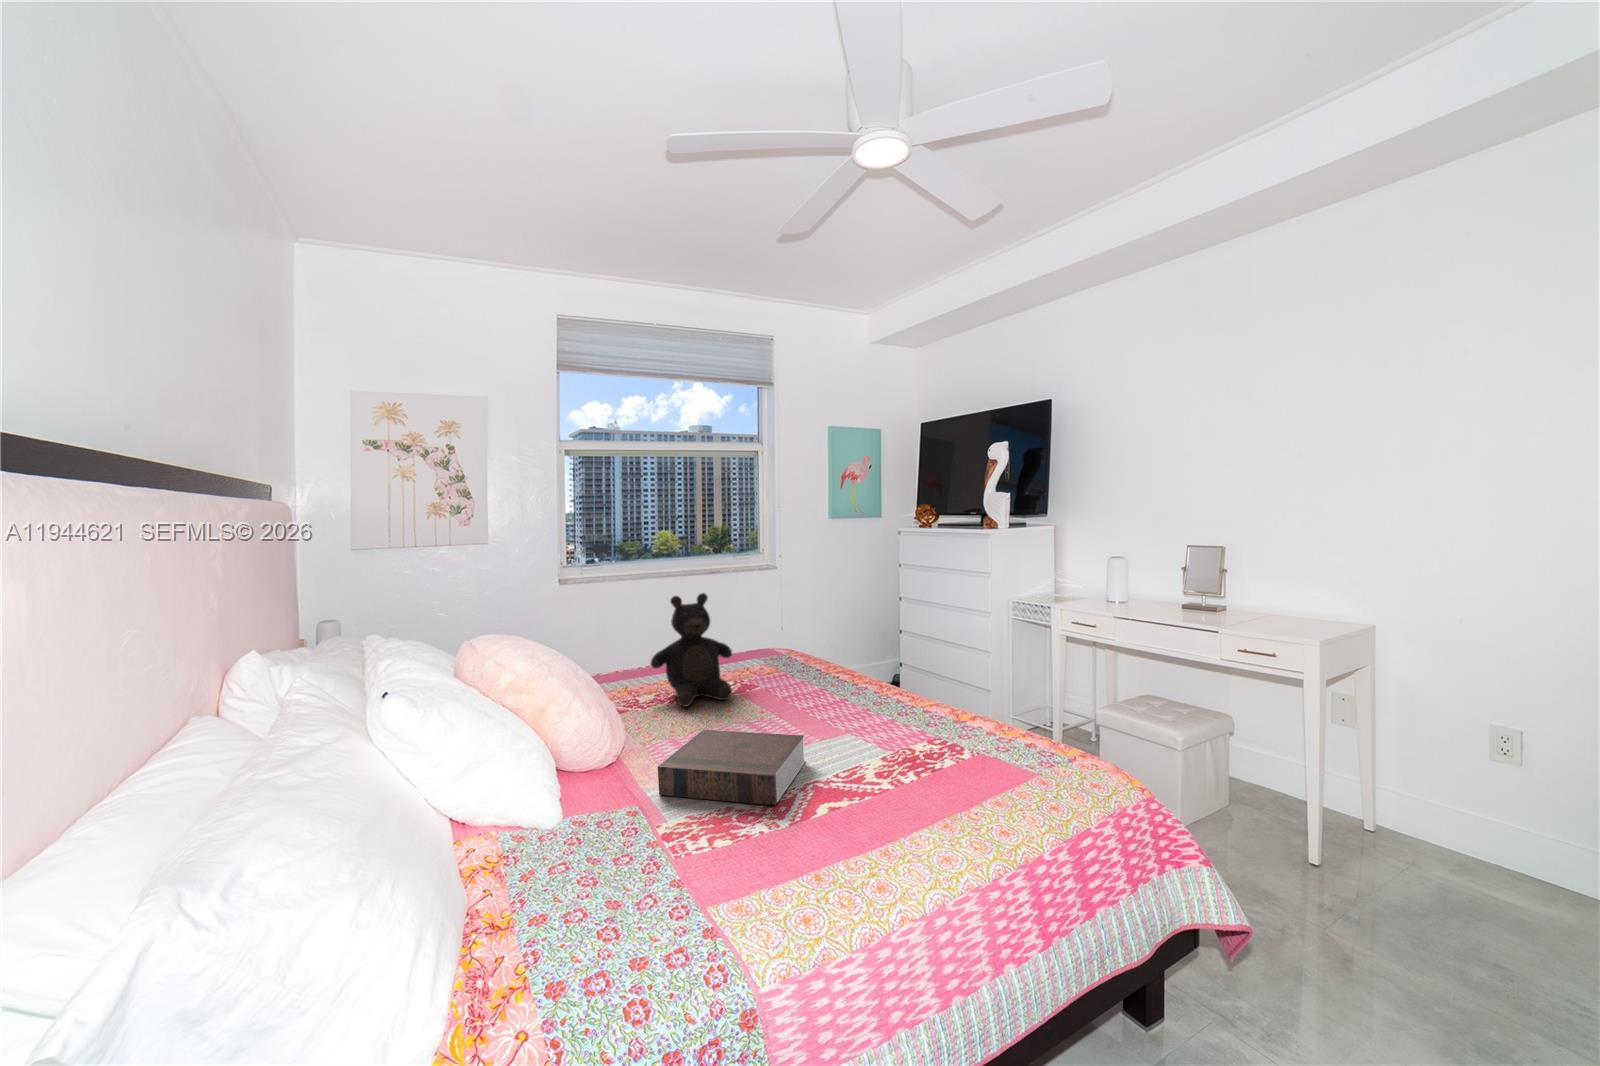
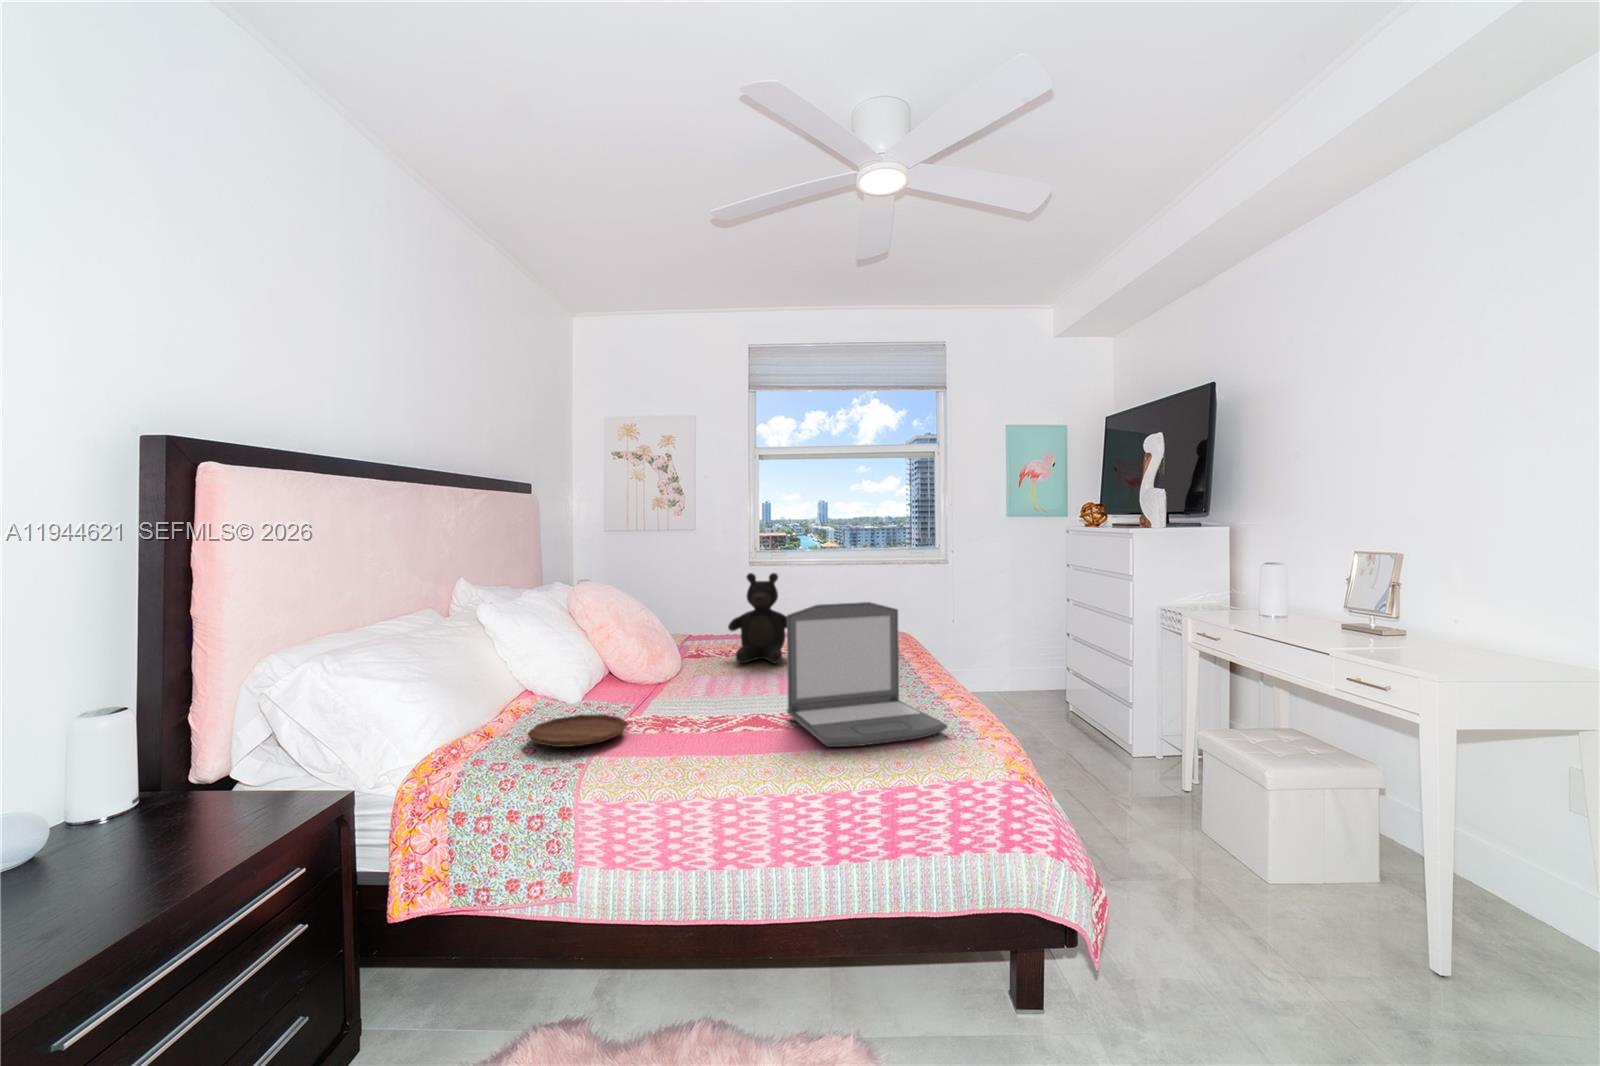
laptop: none [858,623,1038,805] -> present [787,602,947,747]
book: present [658,730,806,805] -> none [646,671,765,722]
tray: none [574,829,722,914] -> present [528,714,628,747]

